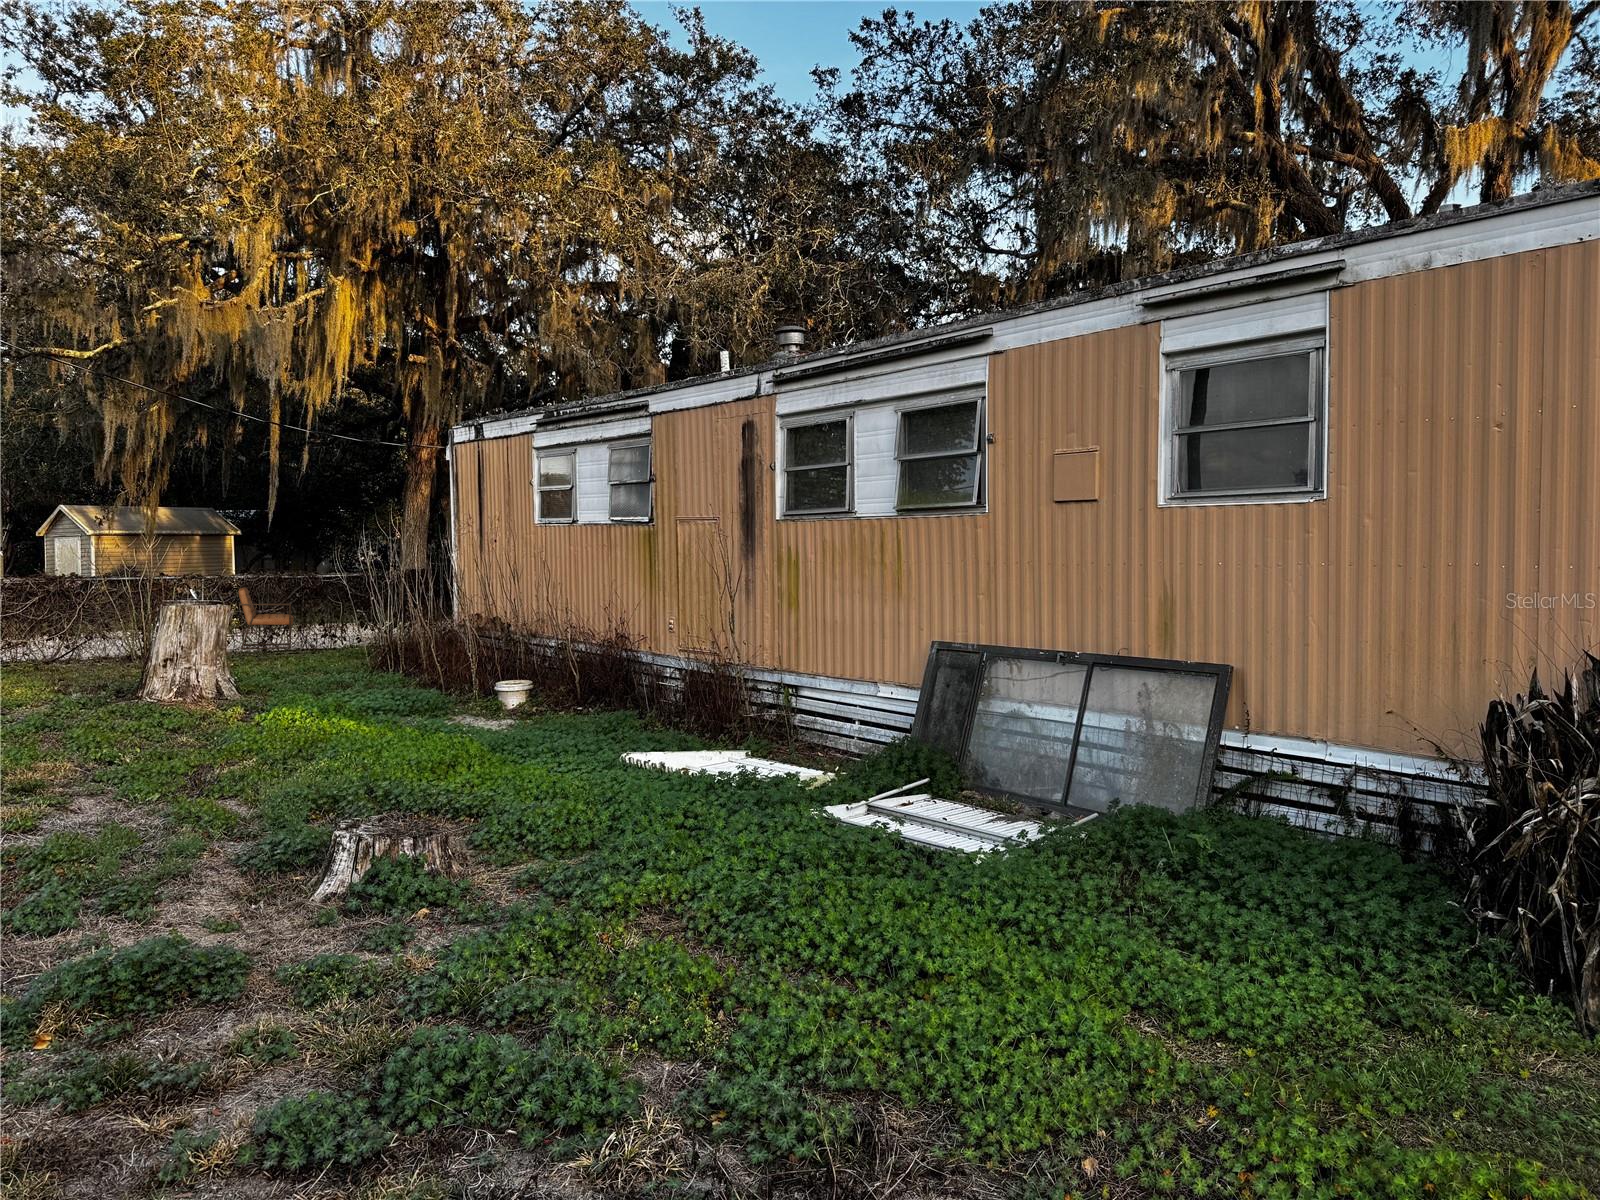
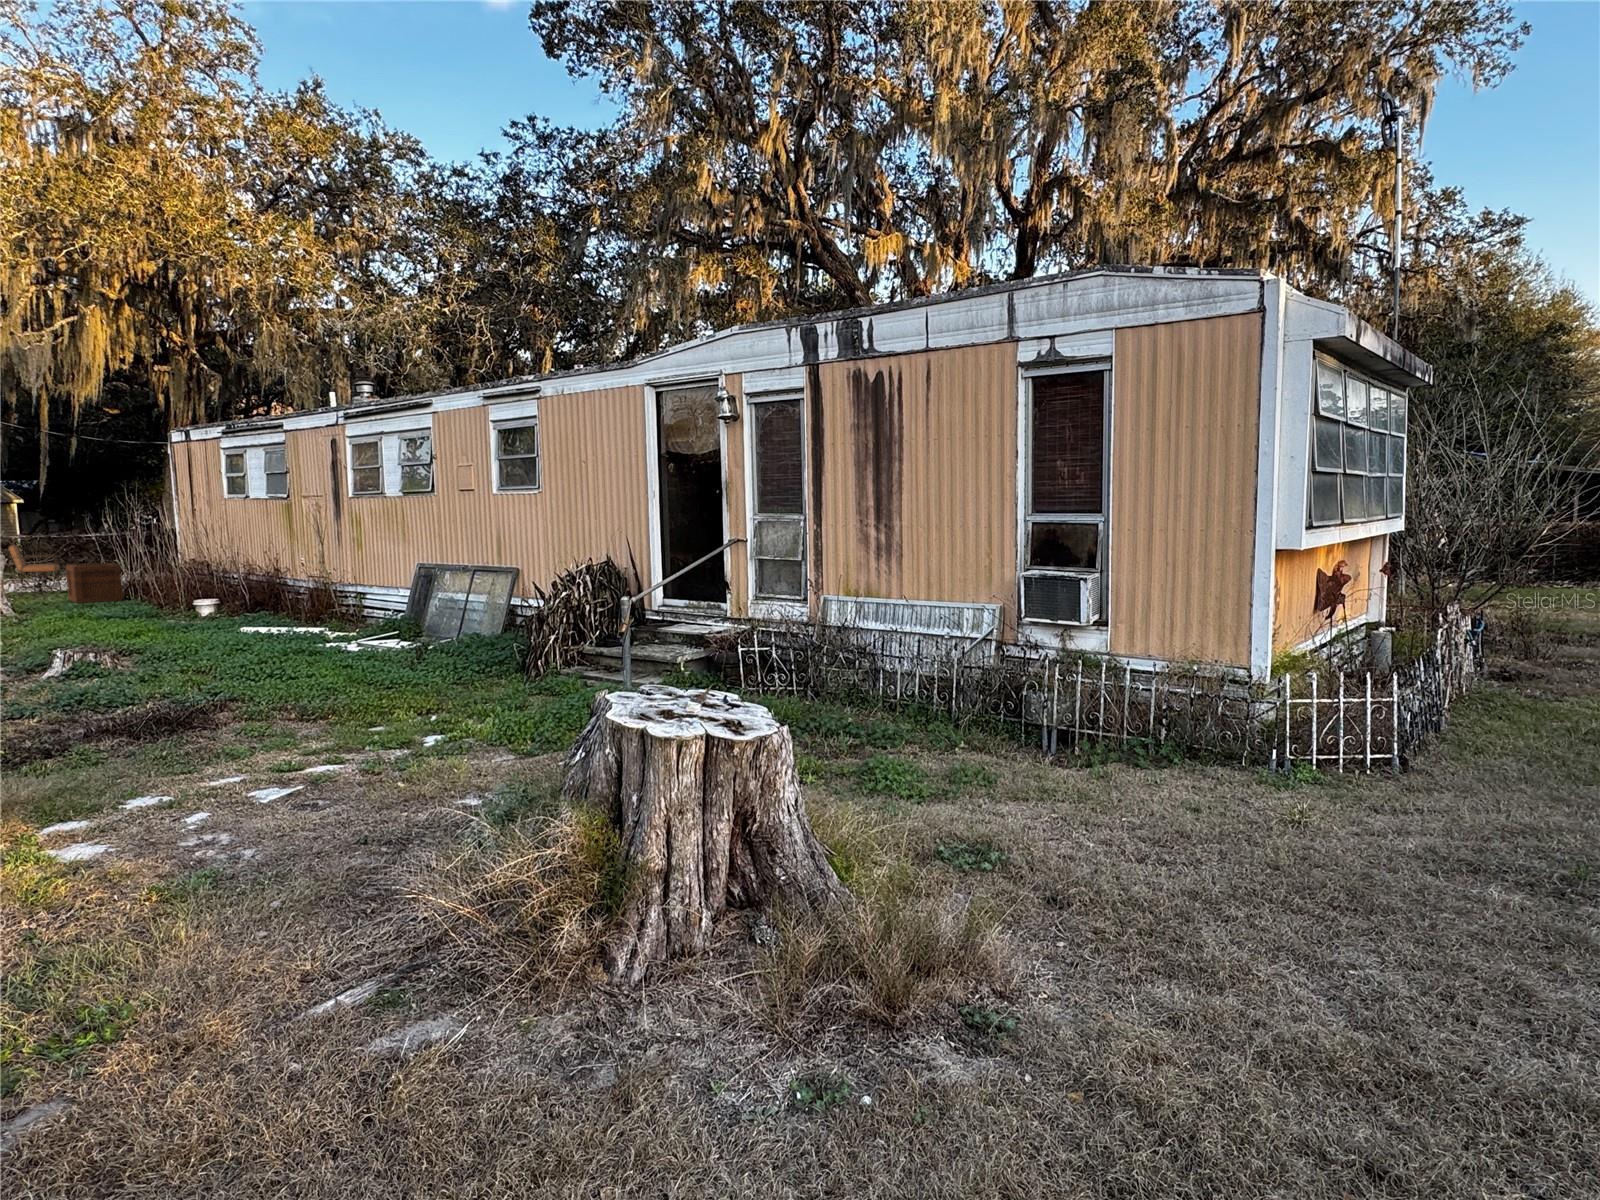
wooden crate: none [315,617,385,677] -> present [66,563,123,604]

